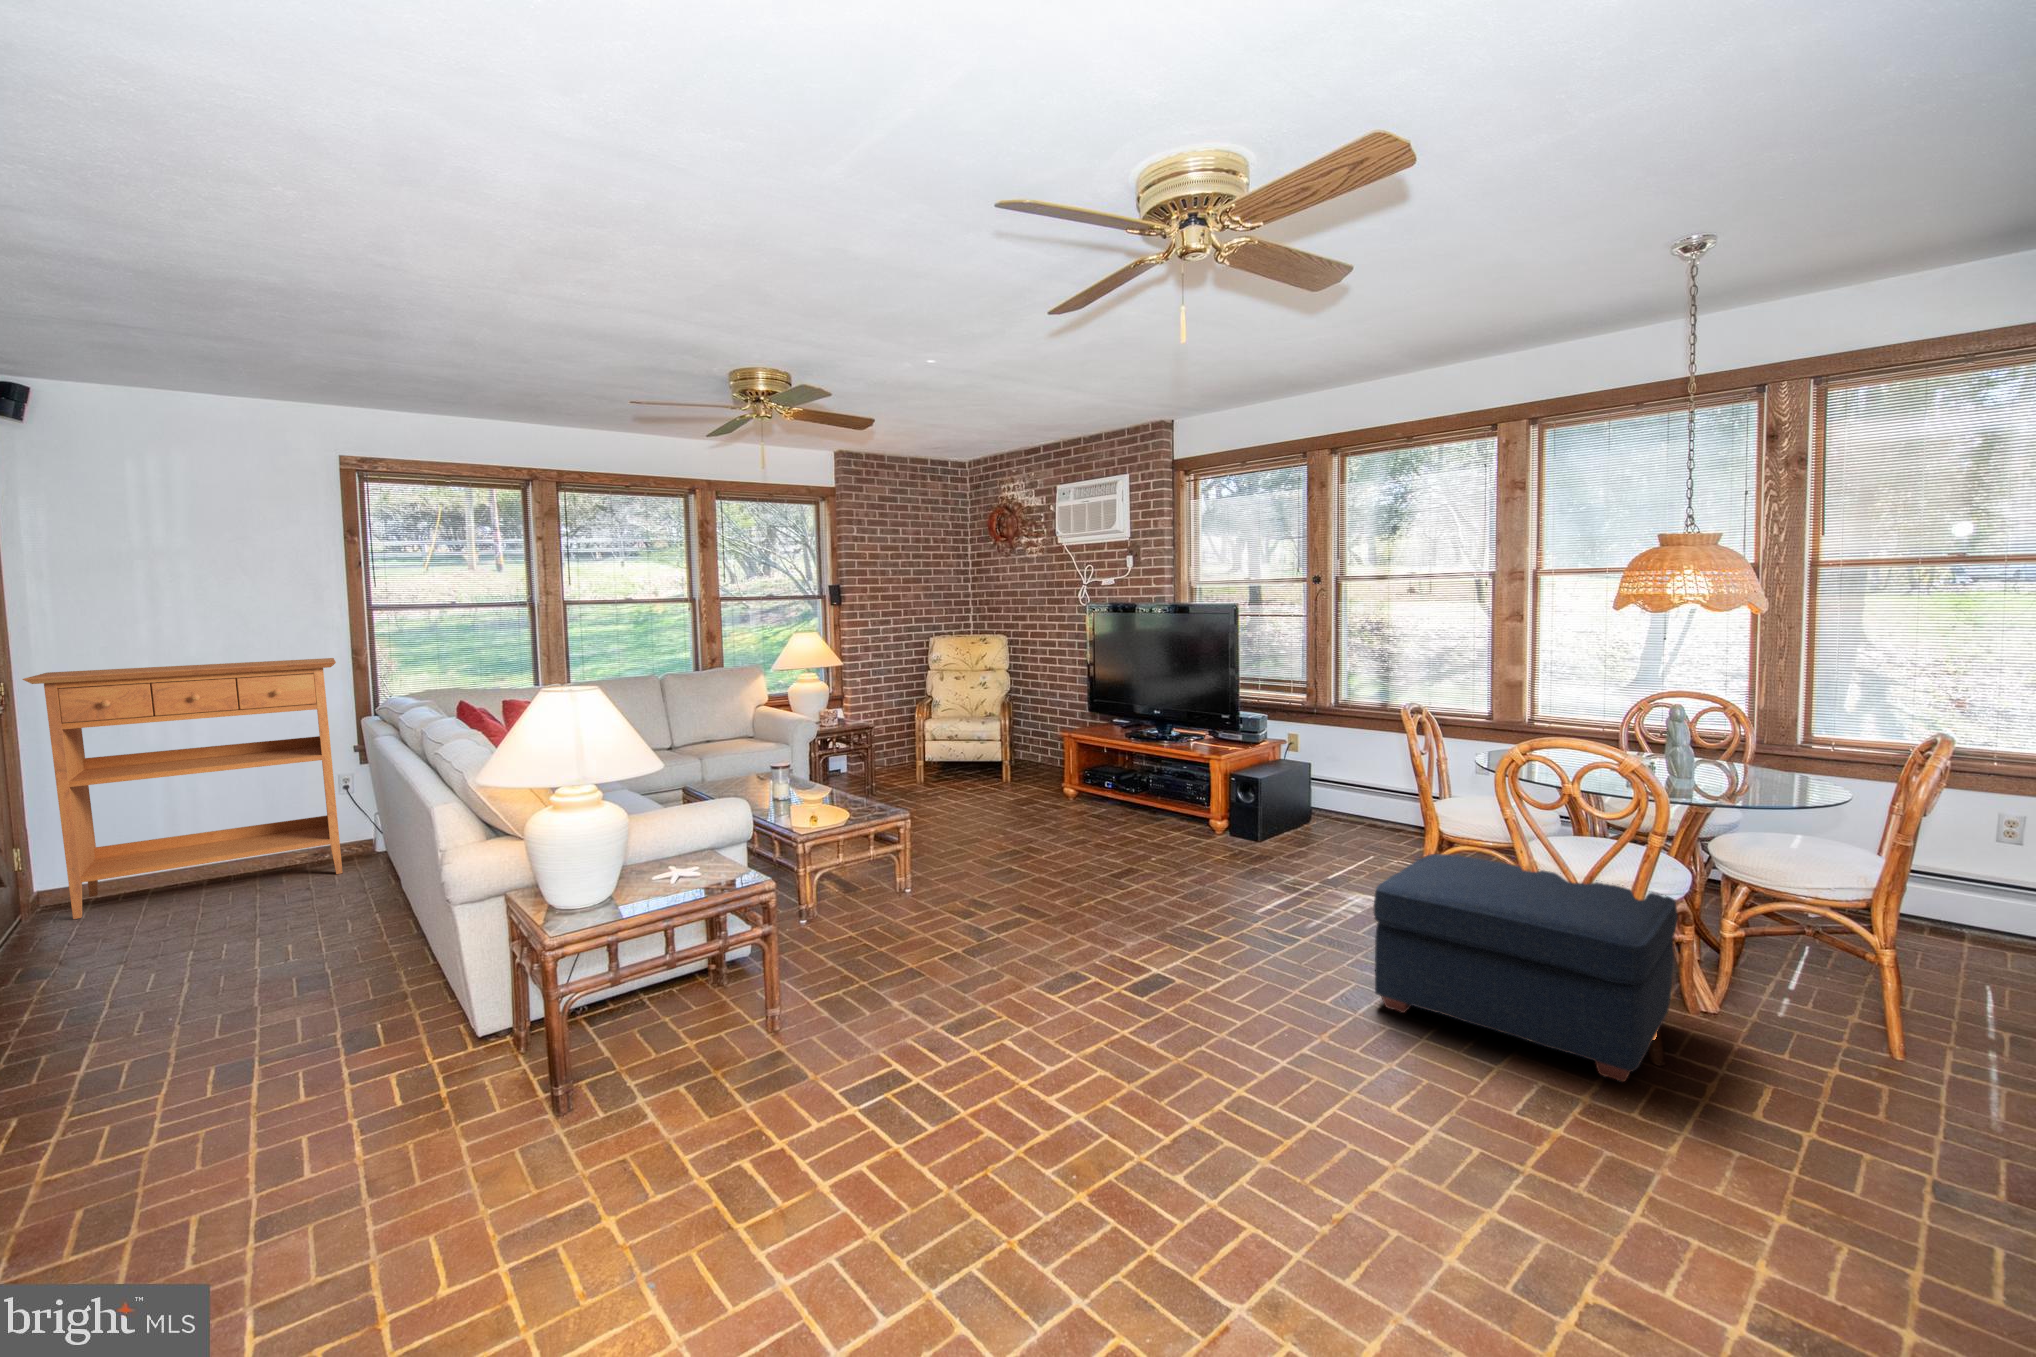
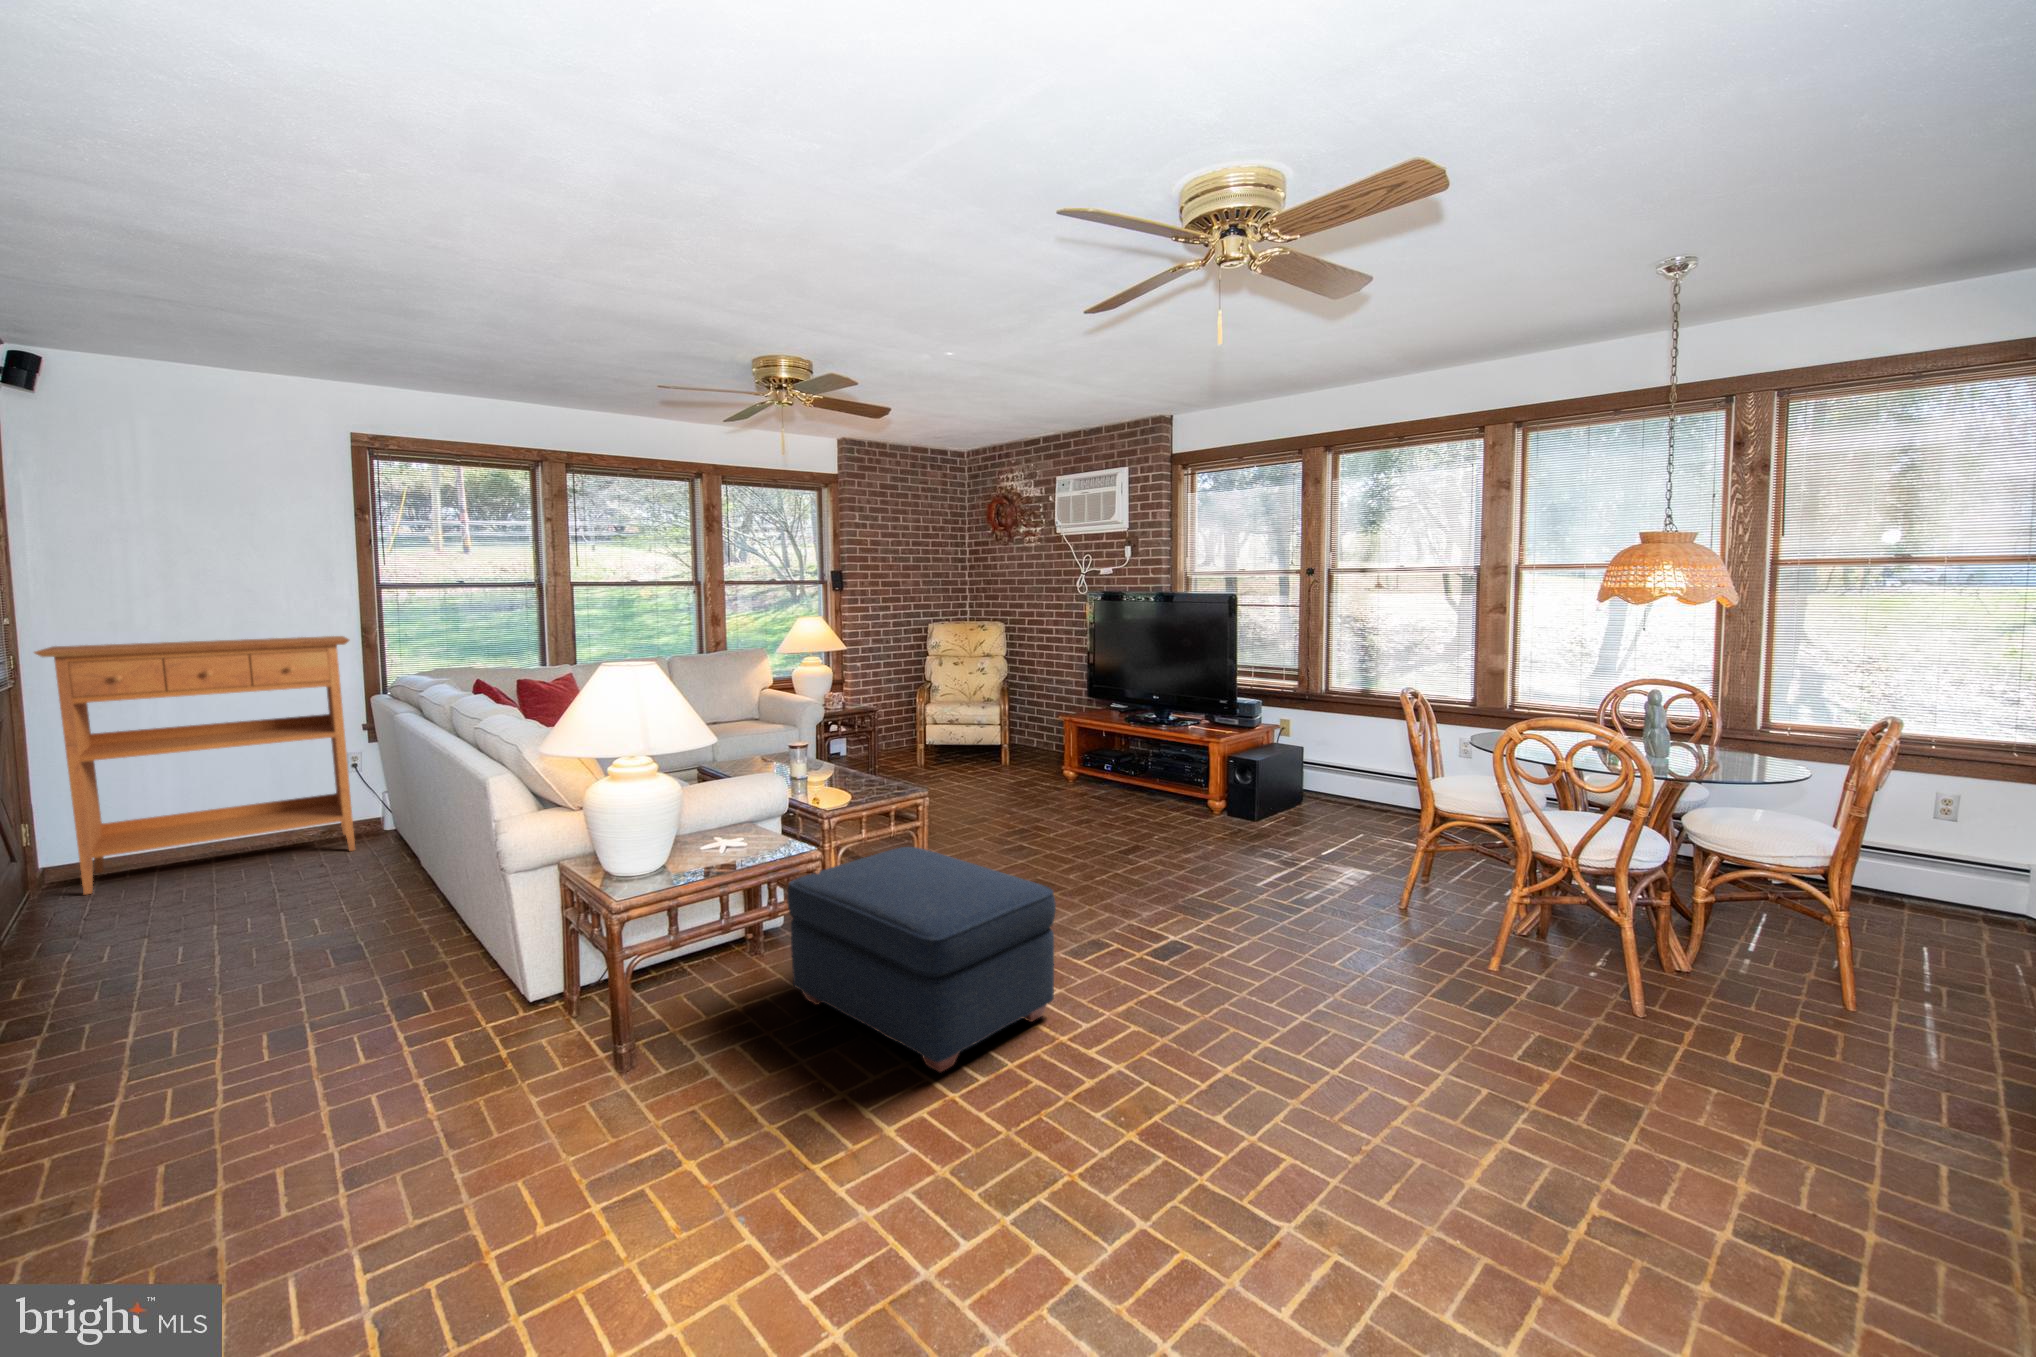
ottoman: present [1374,854,1678,1082] -> present [787,847,1056,1072]

